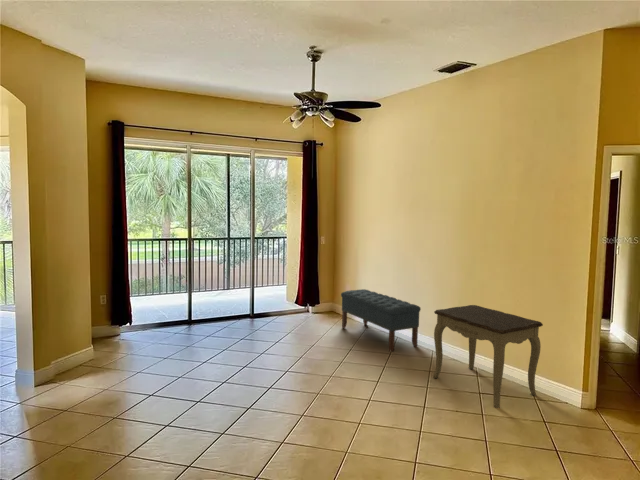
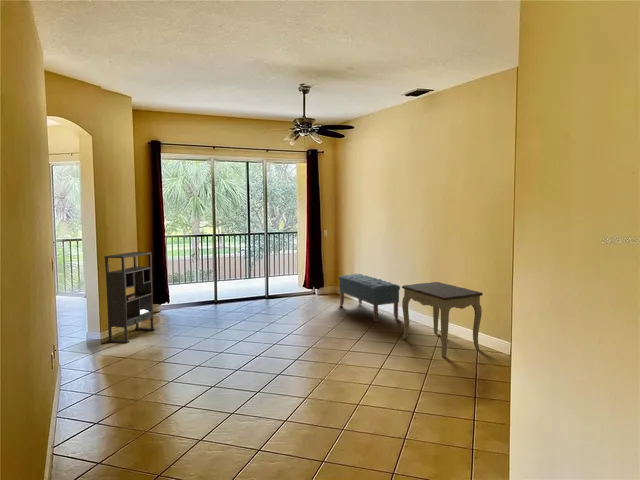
bookshelf: none [41,262,111,386] -> present [104,252,155,343]

